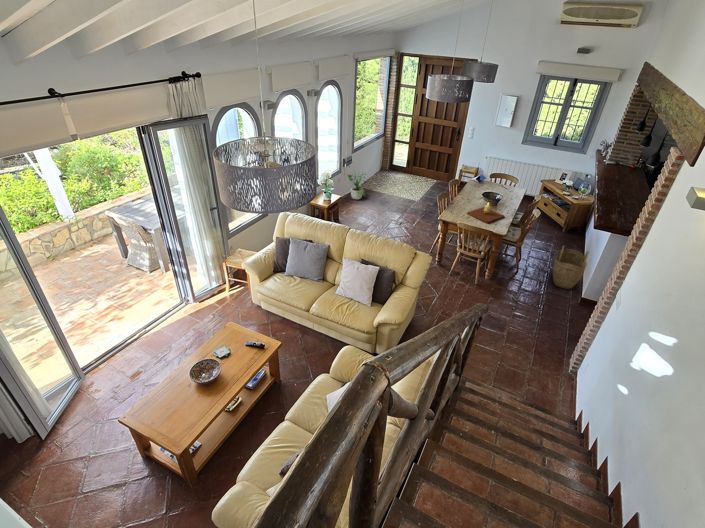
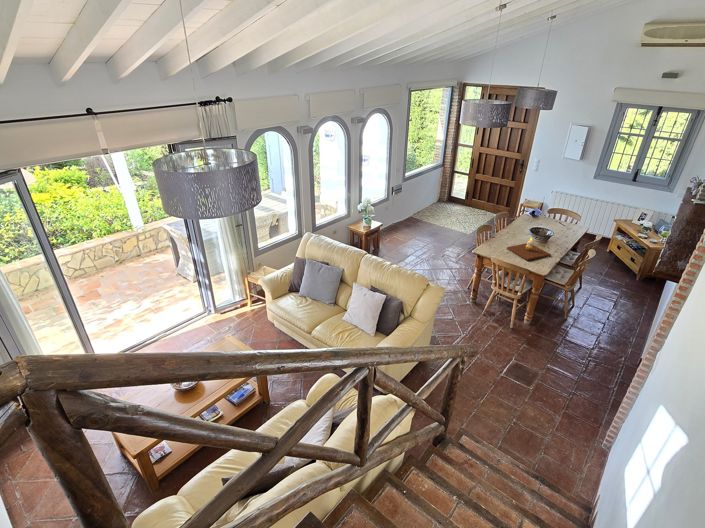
potted plant: present [348,174,365,199] -> none [396,195,417,228]
woven basket: present [553,246,588,289] -> none [609,294,656,347]

